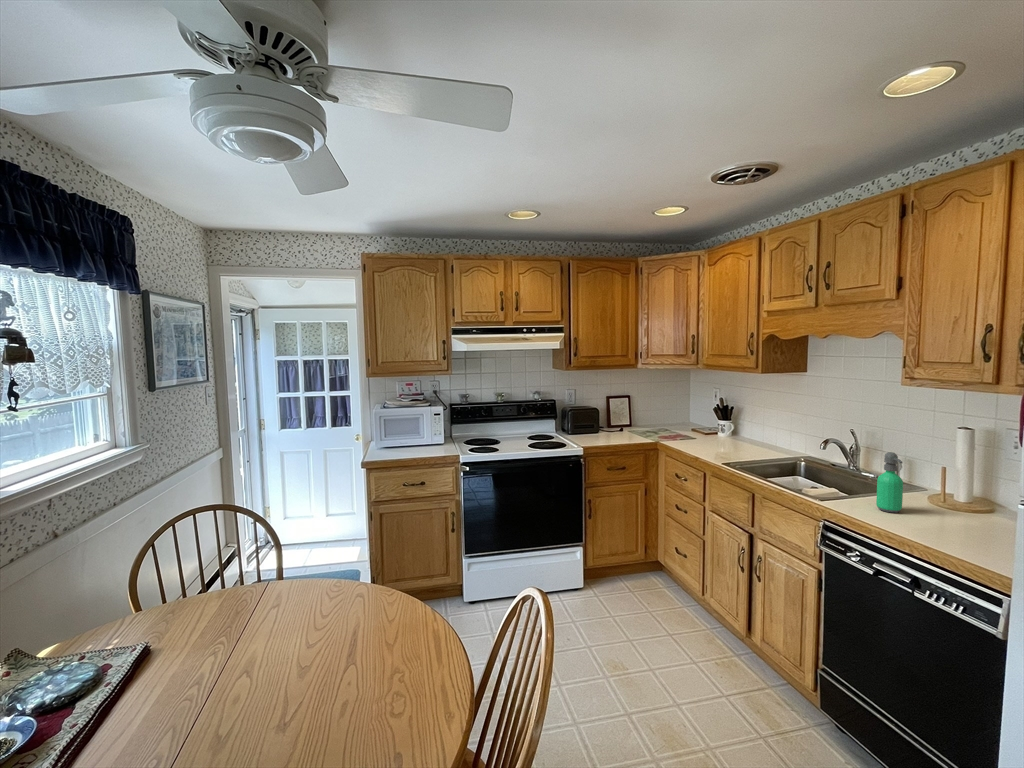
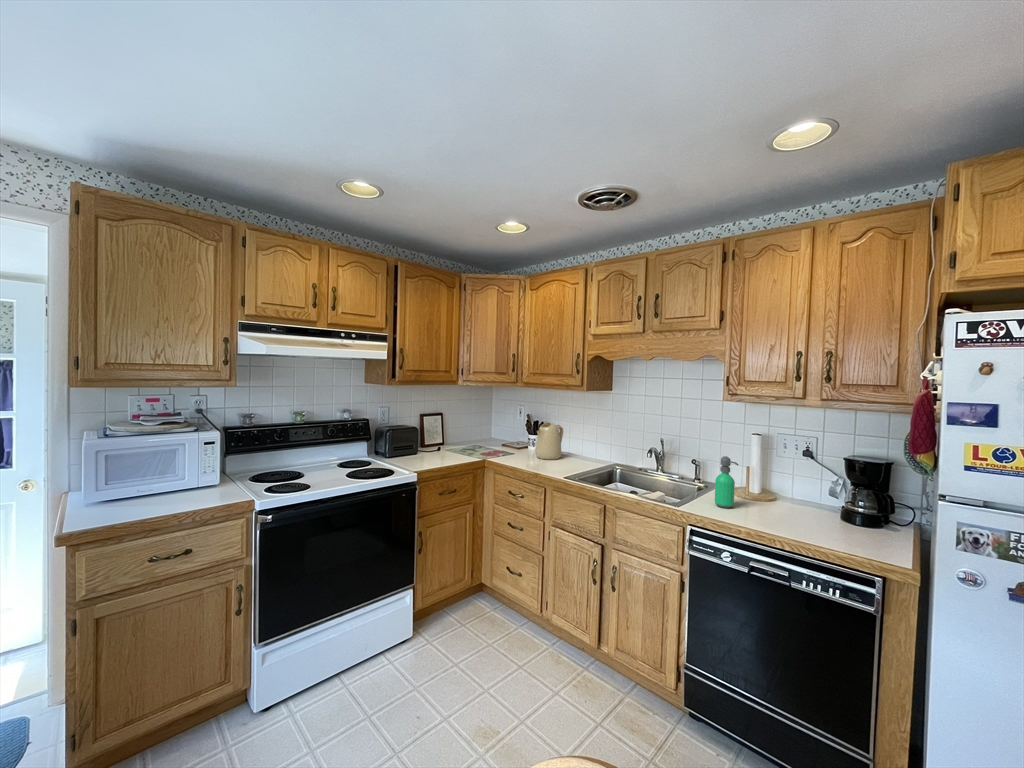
kettle: none [714,407,752,447] -> present [535,422,563,460]

